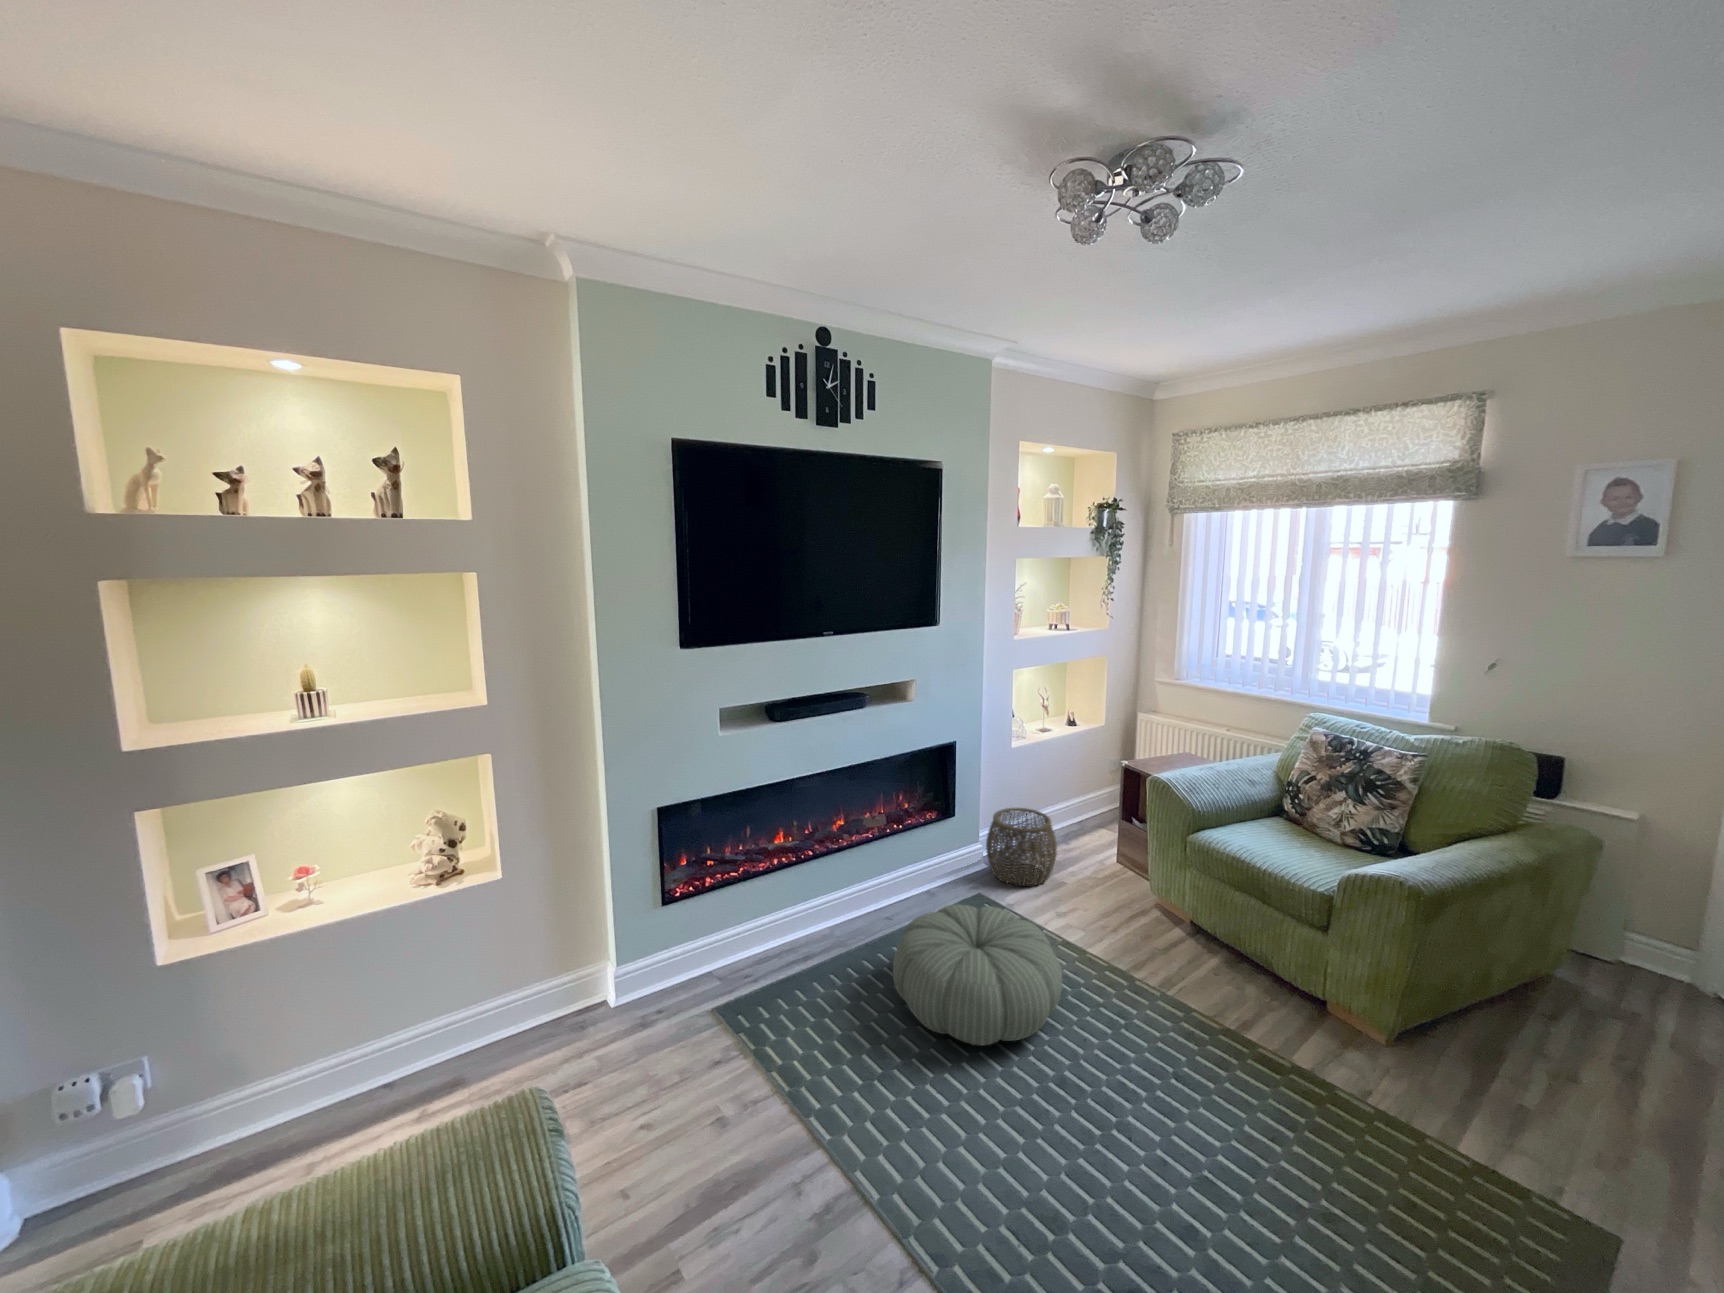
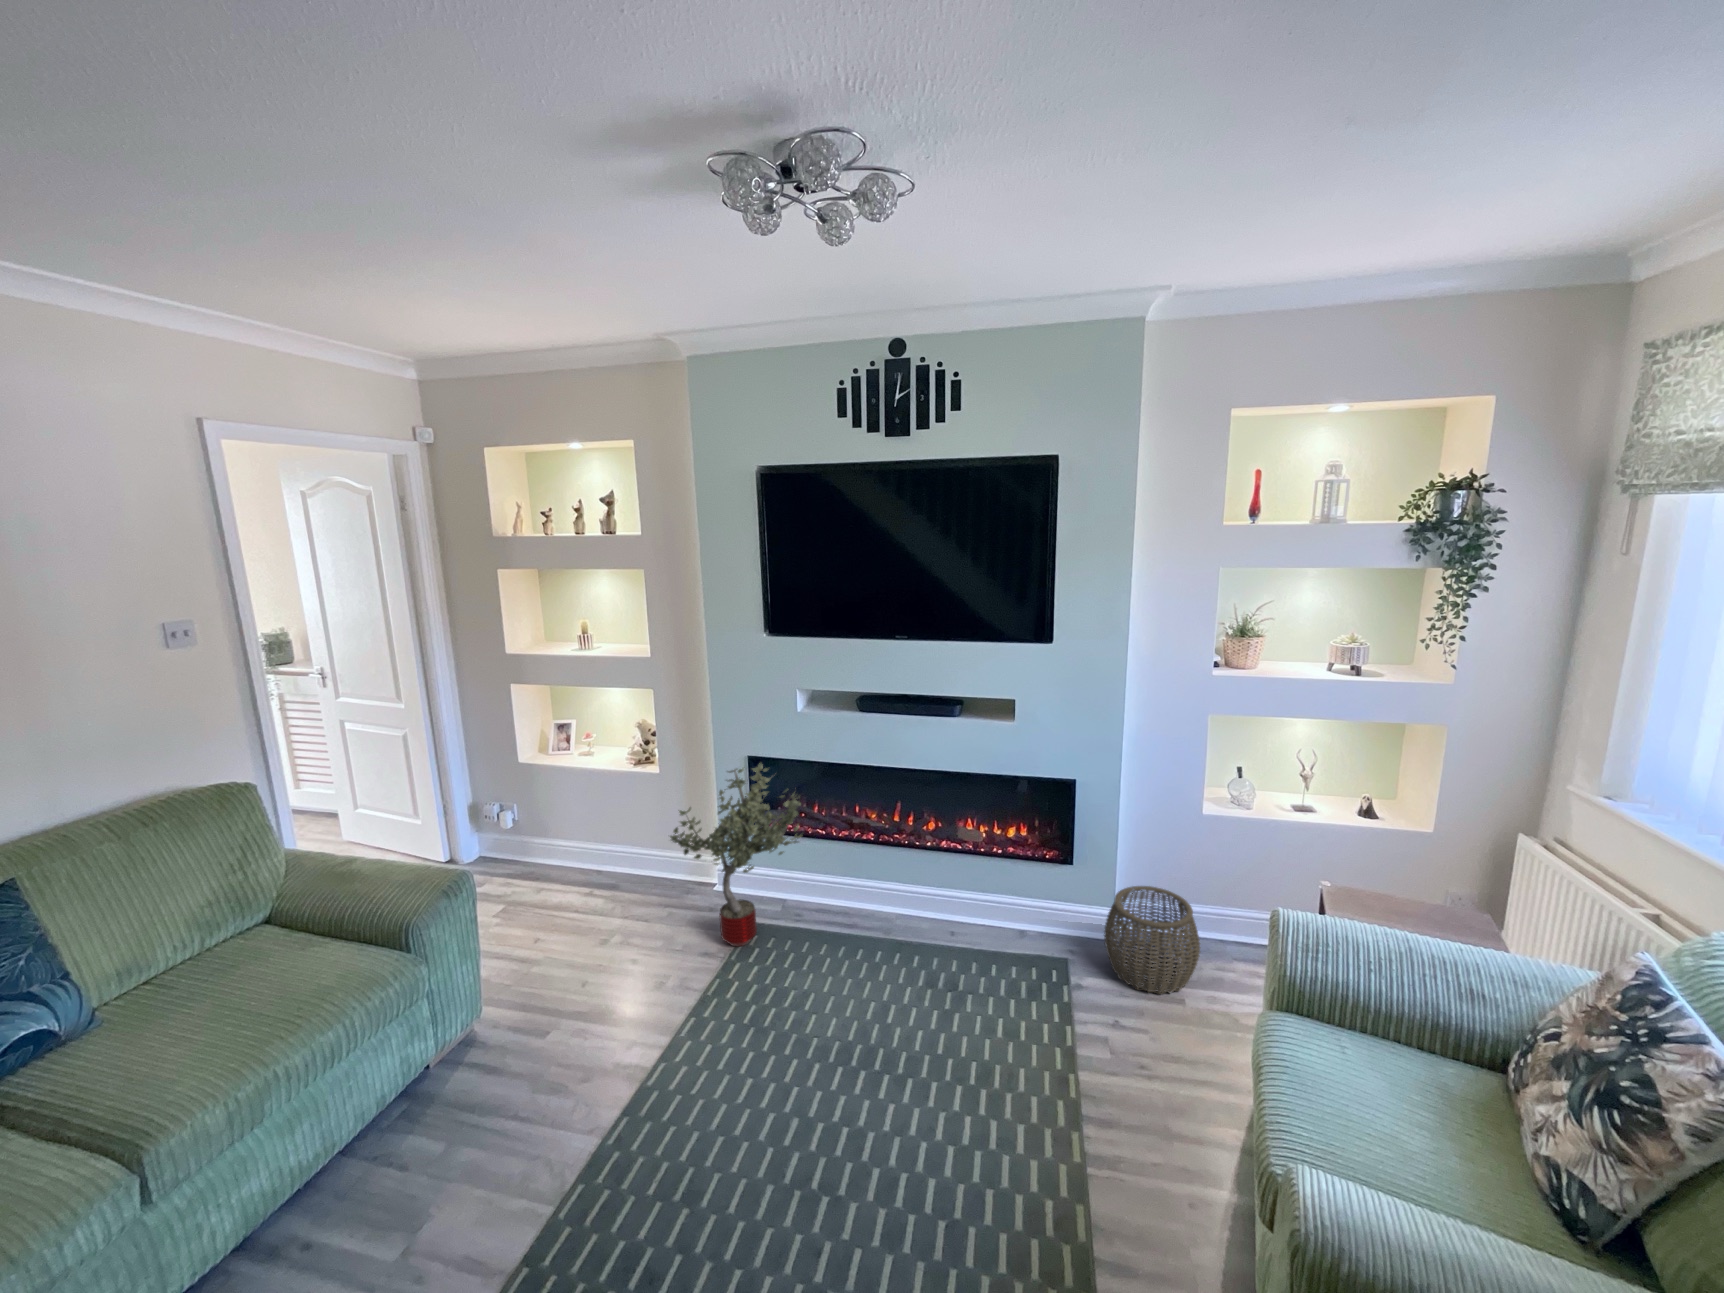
potted tree: none [604,793,799,1037] -> present [670,763,802,947]
pouf: present [893,904,1063,1045] -> none [820,937,993,1090]

